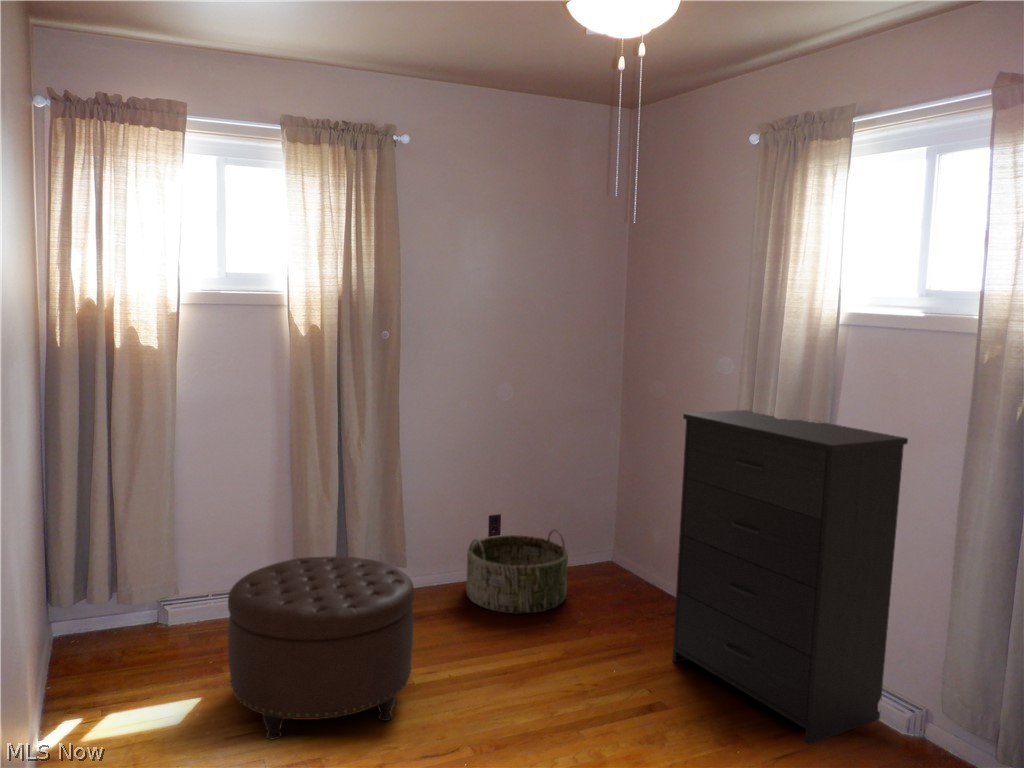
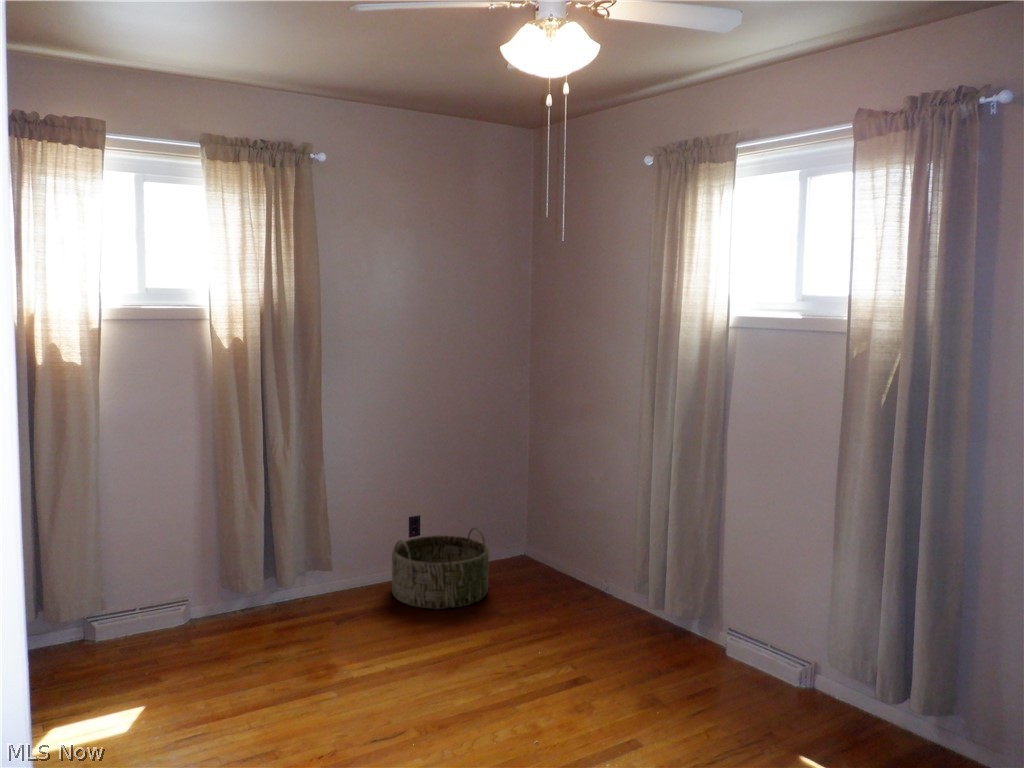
dresser: present [672,410,908,745] -> none [592,406,792,702]
ottoman: present [228,556,414,740] -> none [170,561,353,738]

